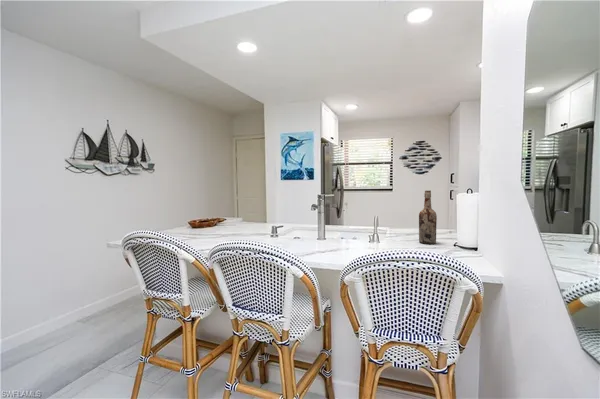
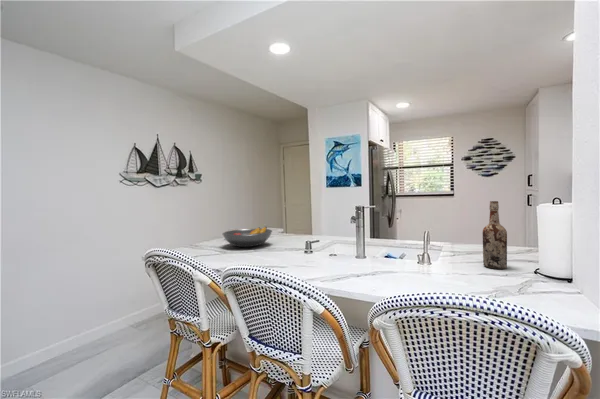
fruit bowl: none [189,214,238,233] -> present [223,227,272,247]

